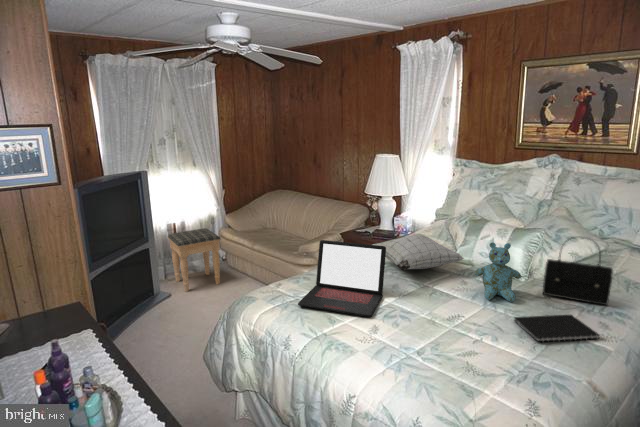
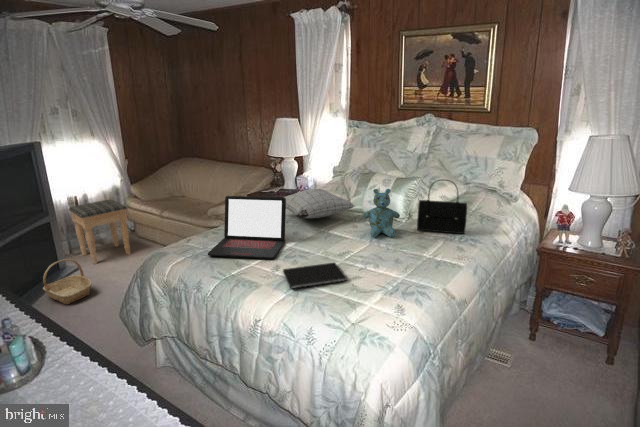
basket: none [138,287,182,333] -> present [43,259,92,304]
notebook: present [514,315,599,342] -> present [283,263,347,289]

